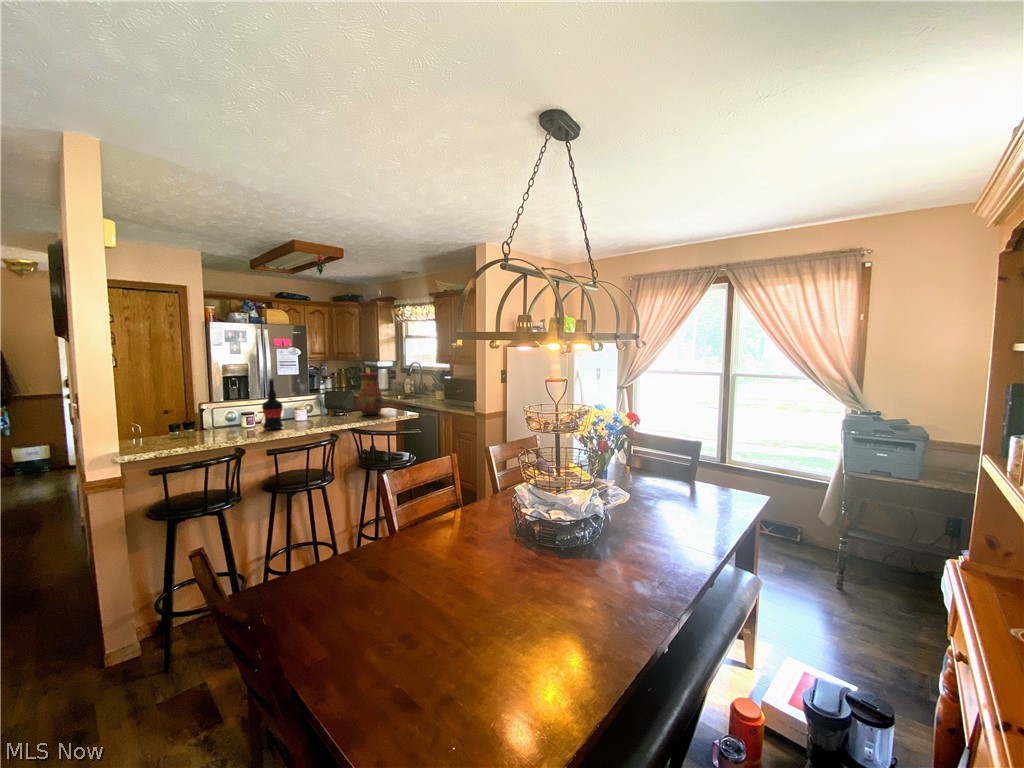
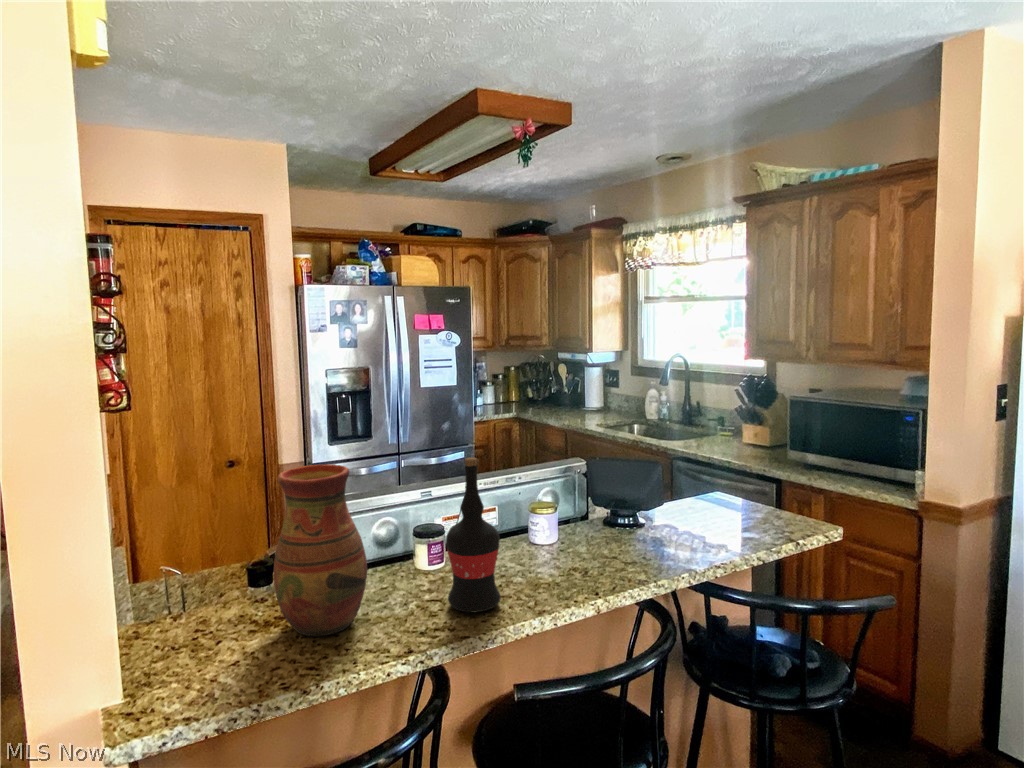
vase: present [358,373,383,415] -> present [274,464,367,637]

